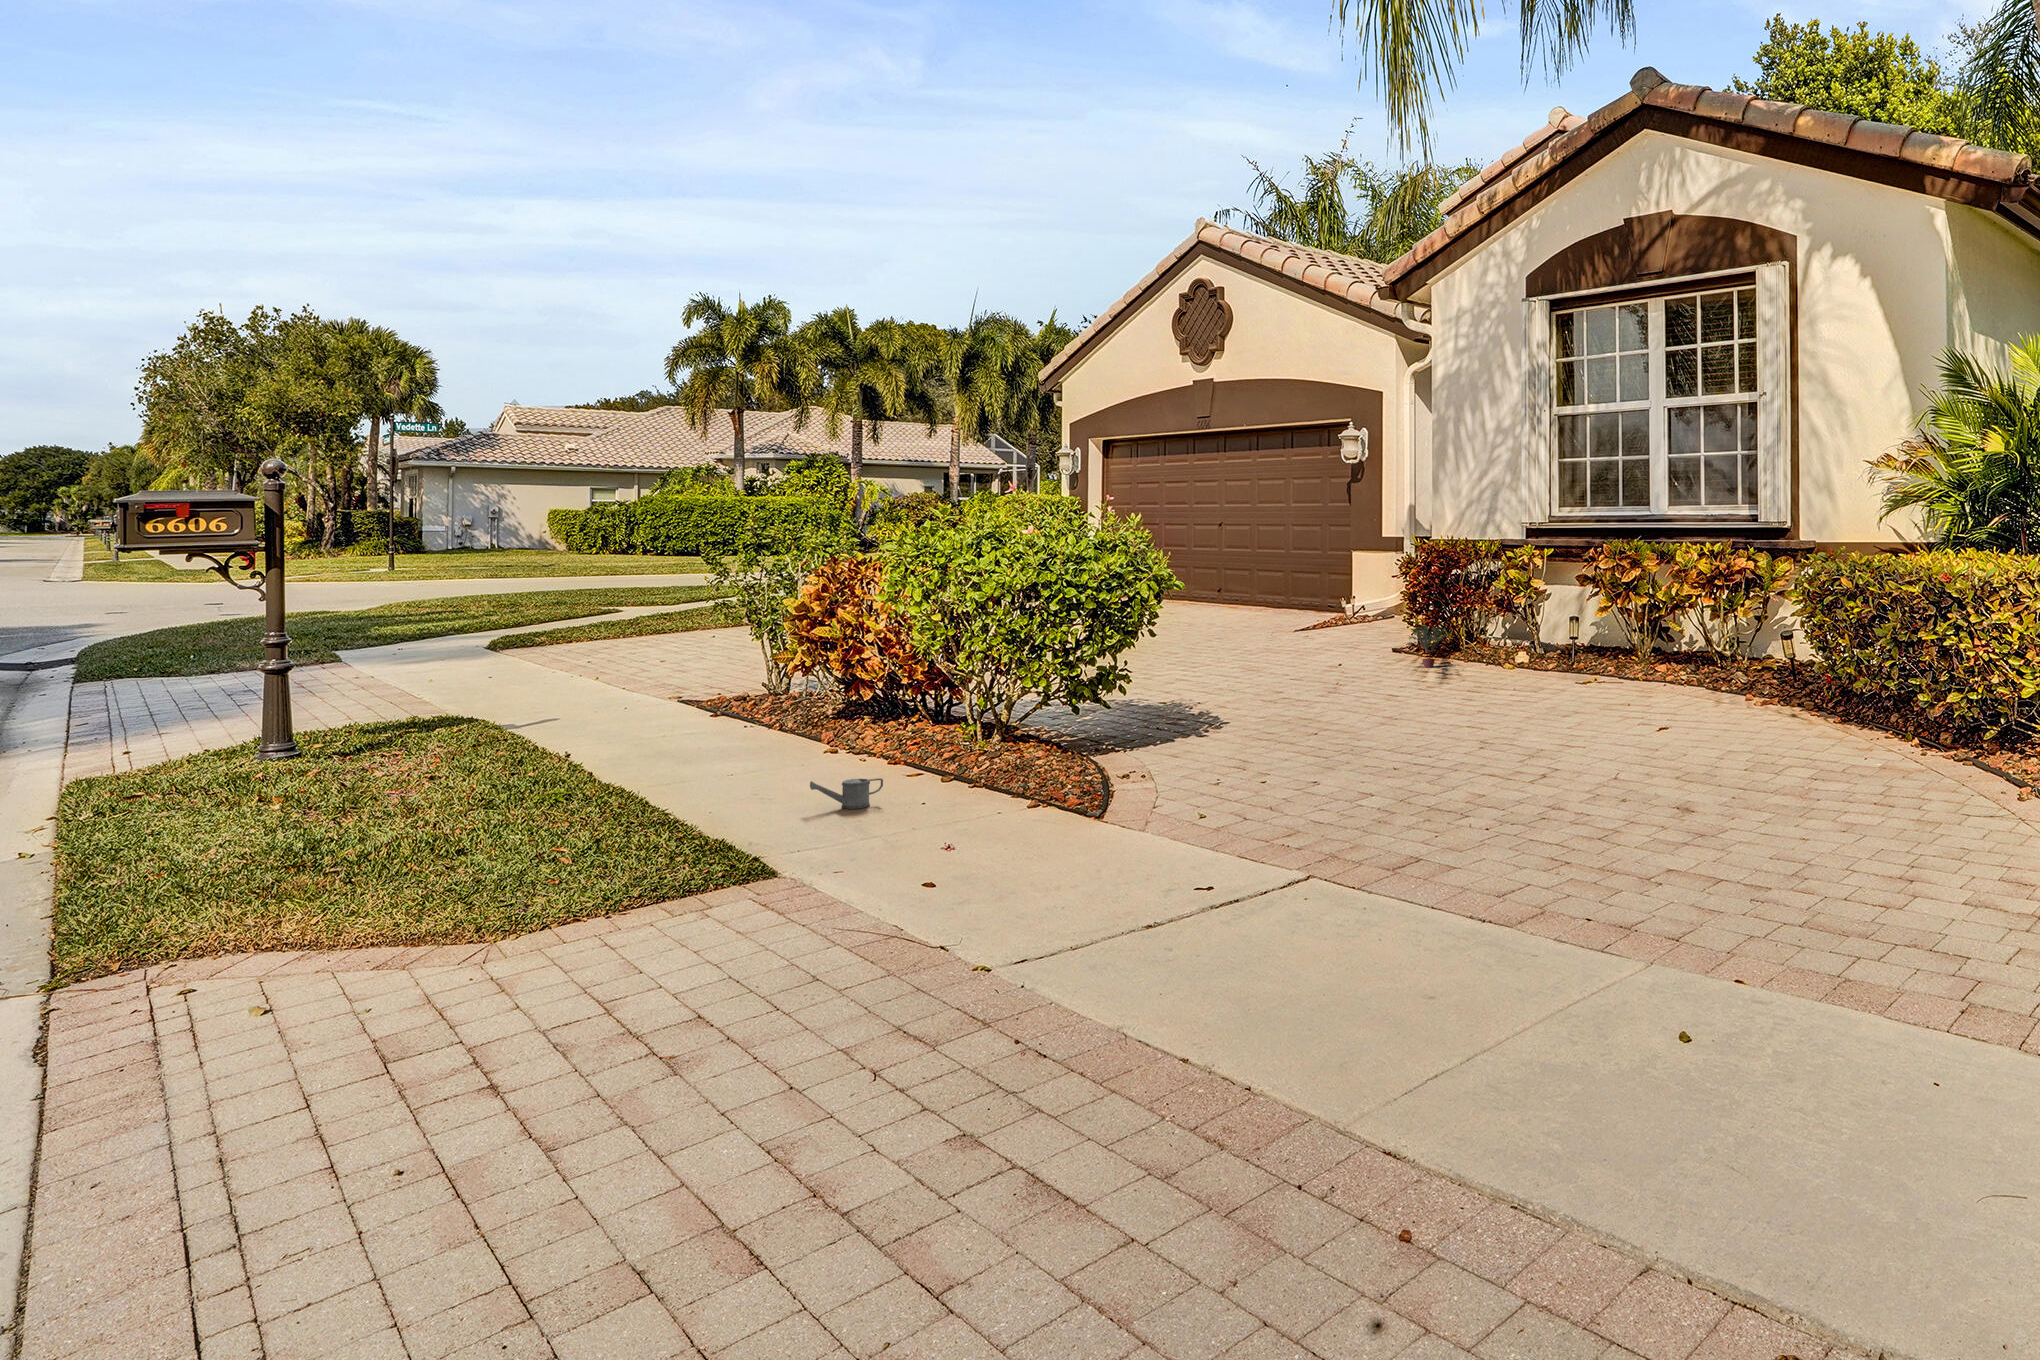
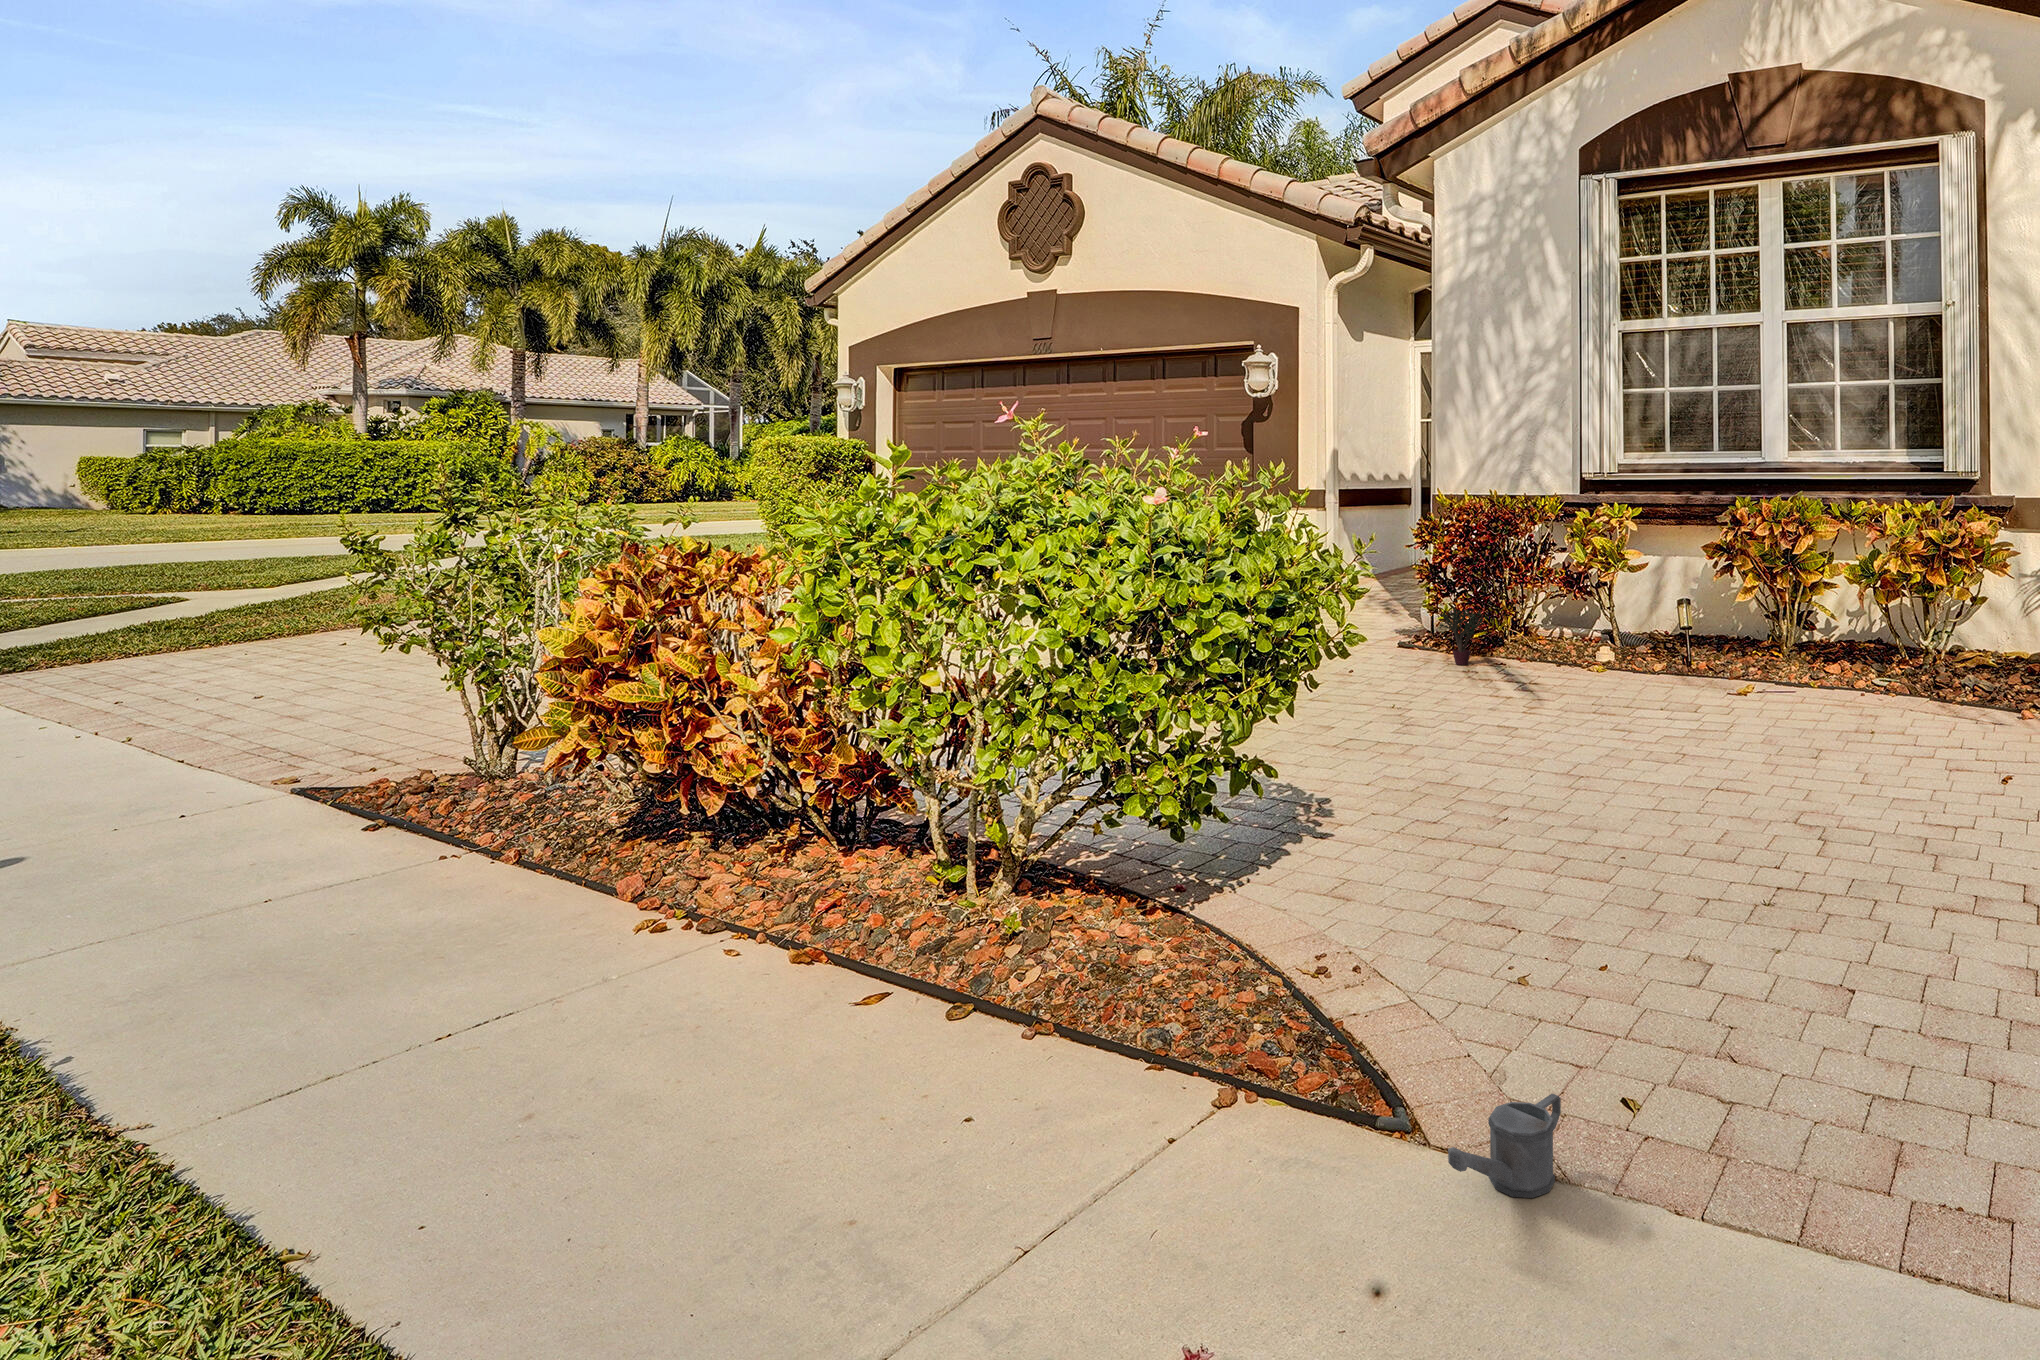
watering can: present [810,778,883,809] -> present [1448,1094,1561,1198]

